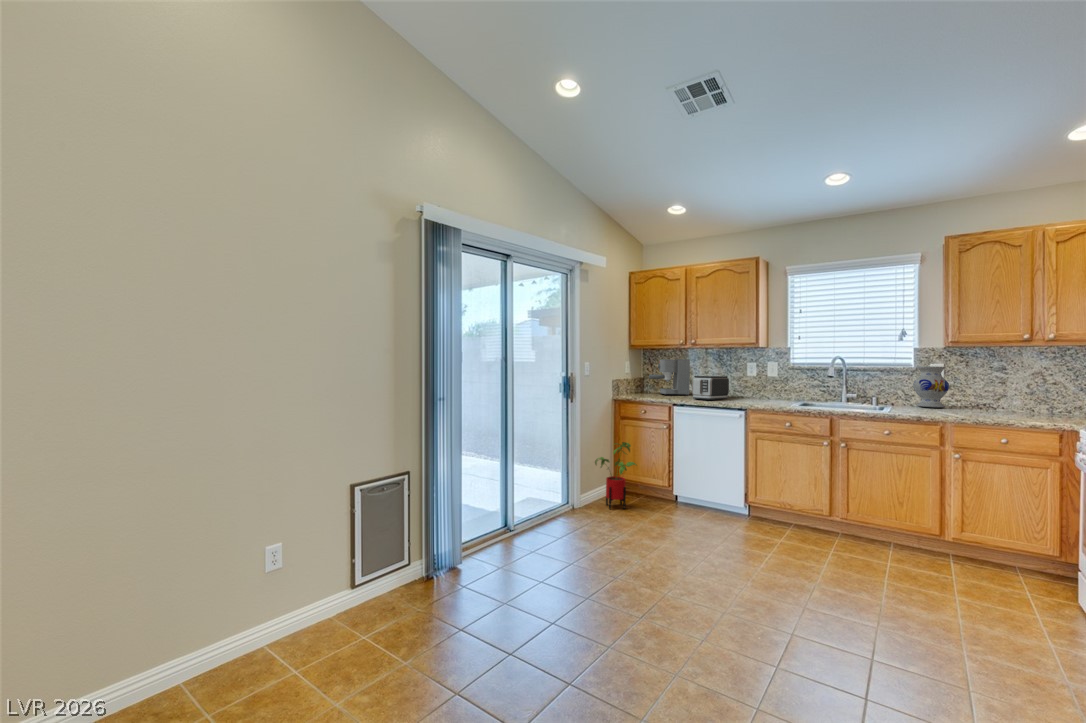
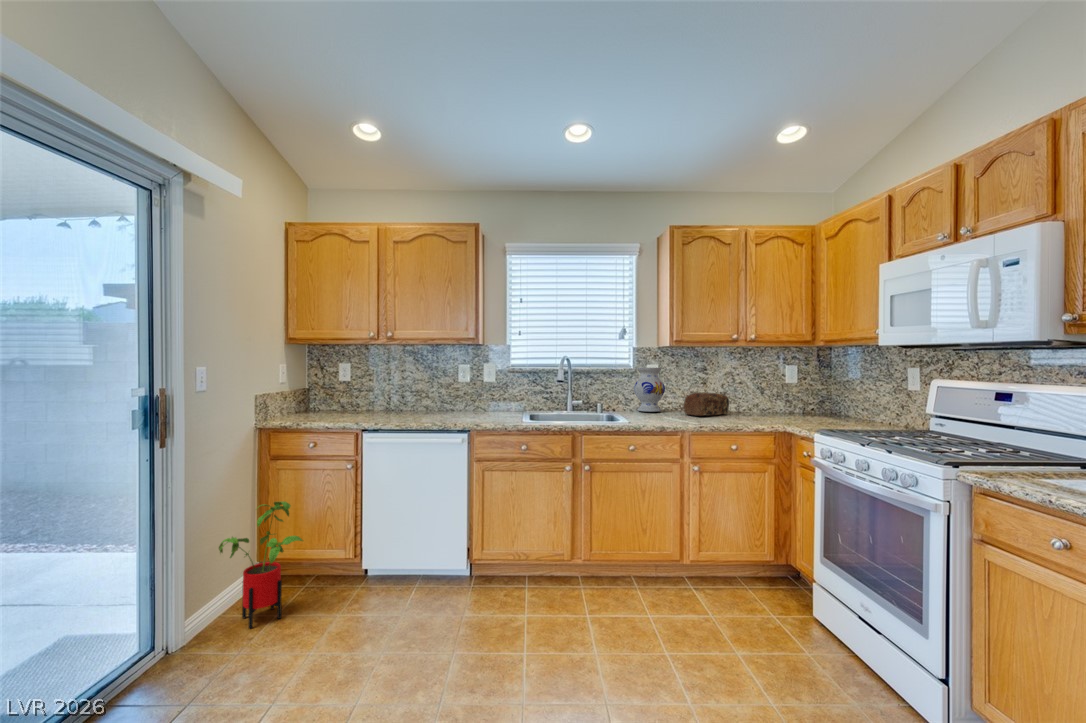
coffee maker: present [649,359,690,395] -> none [319,360,382,413]
toaster: present [692,376,729,400] -> none [389,383,438,419]
bread loaf: none [966,391,1028,414] -> present [684,392,729,416]

